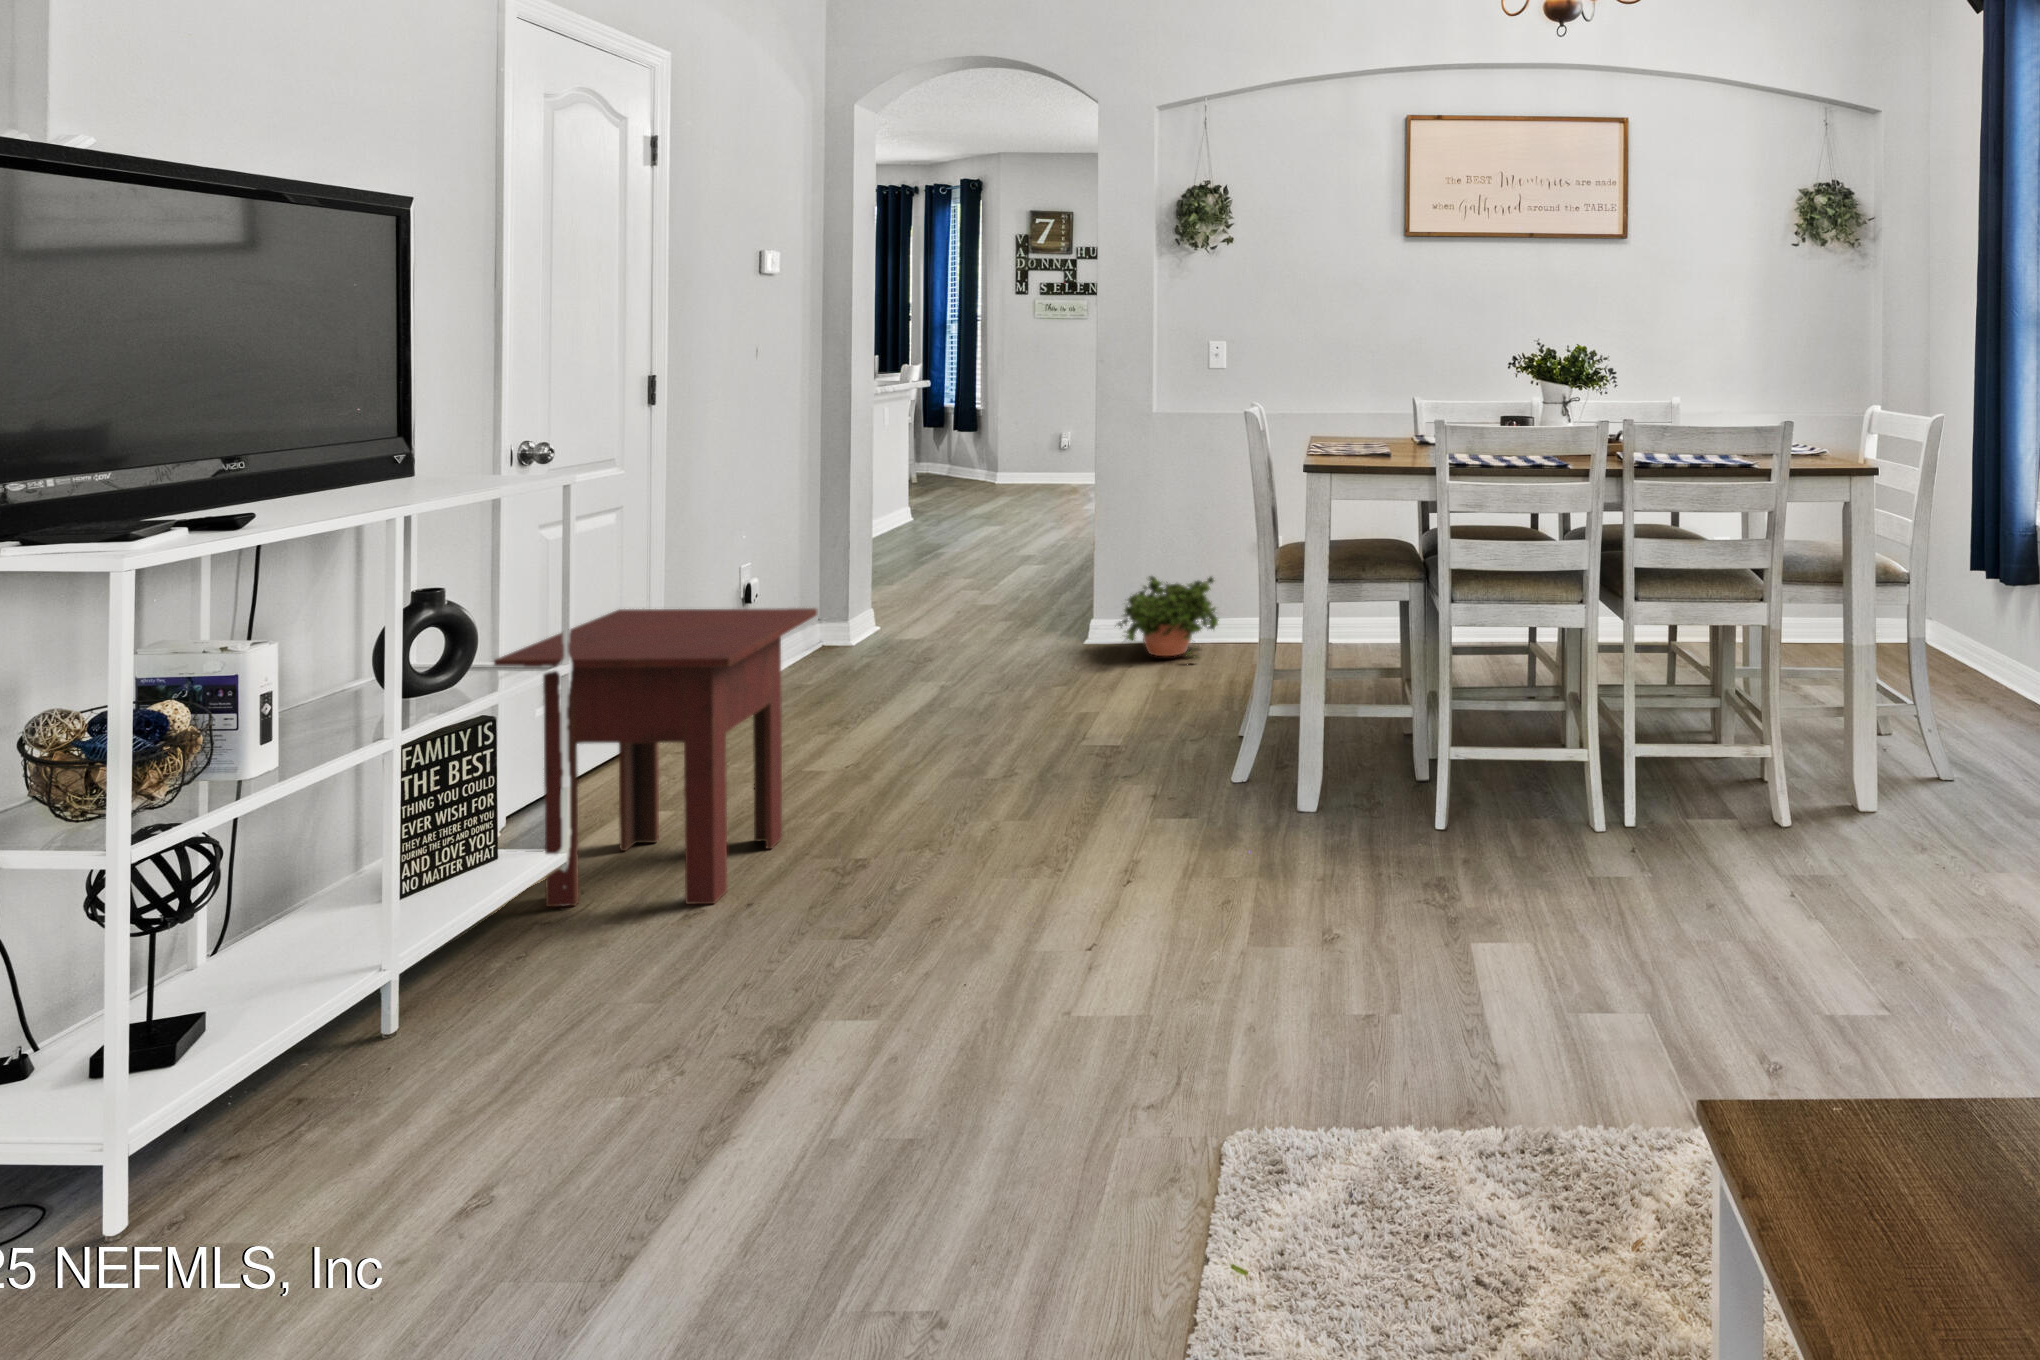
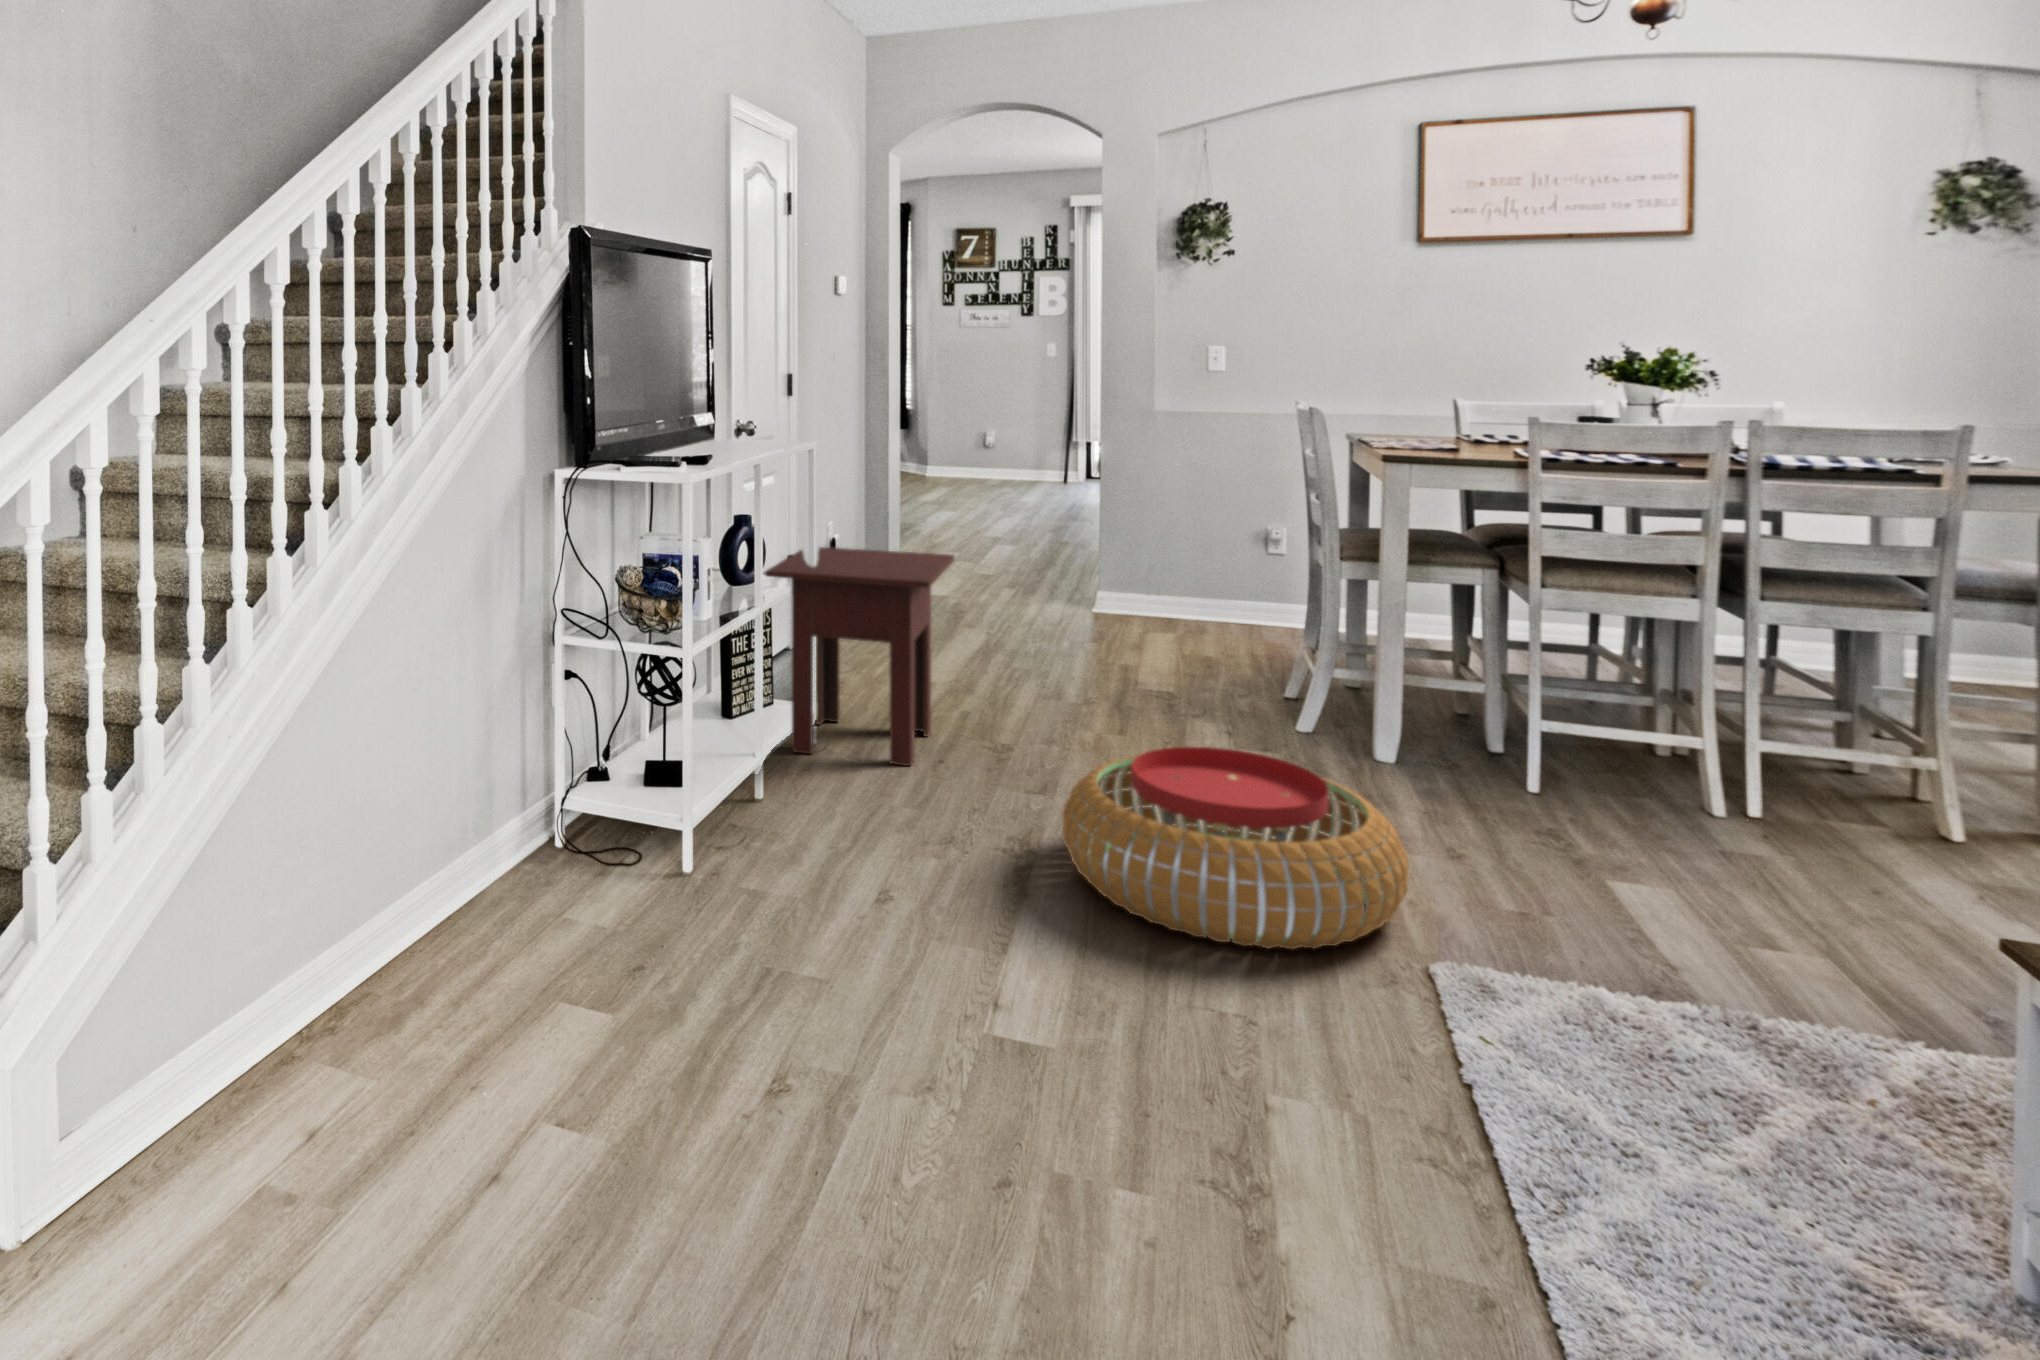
potted plant: present [1118,576,1219,657] -> none [1126,558,1231,641]
pouf: none [813,855,1237,1152] -> present [1062,747,1409,949]

